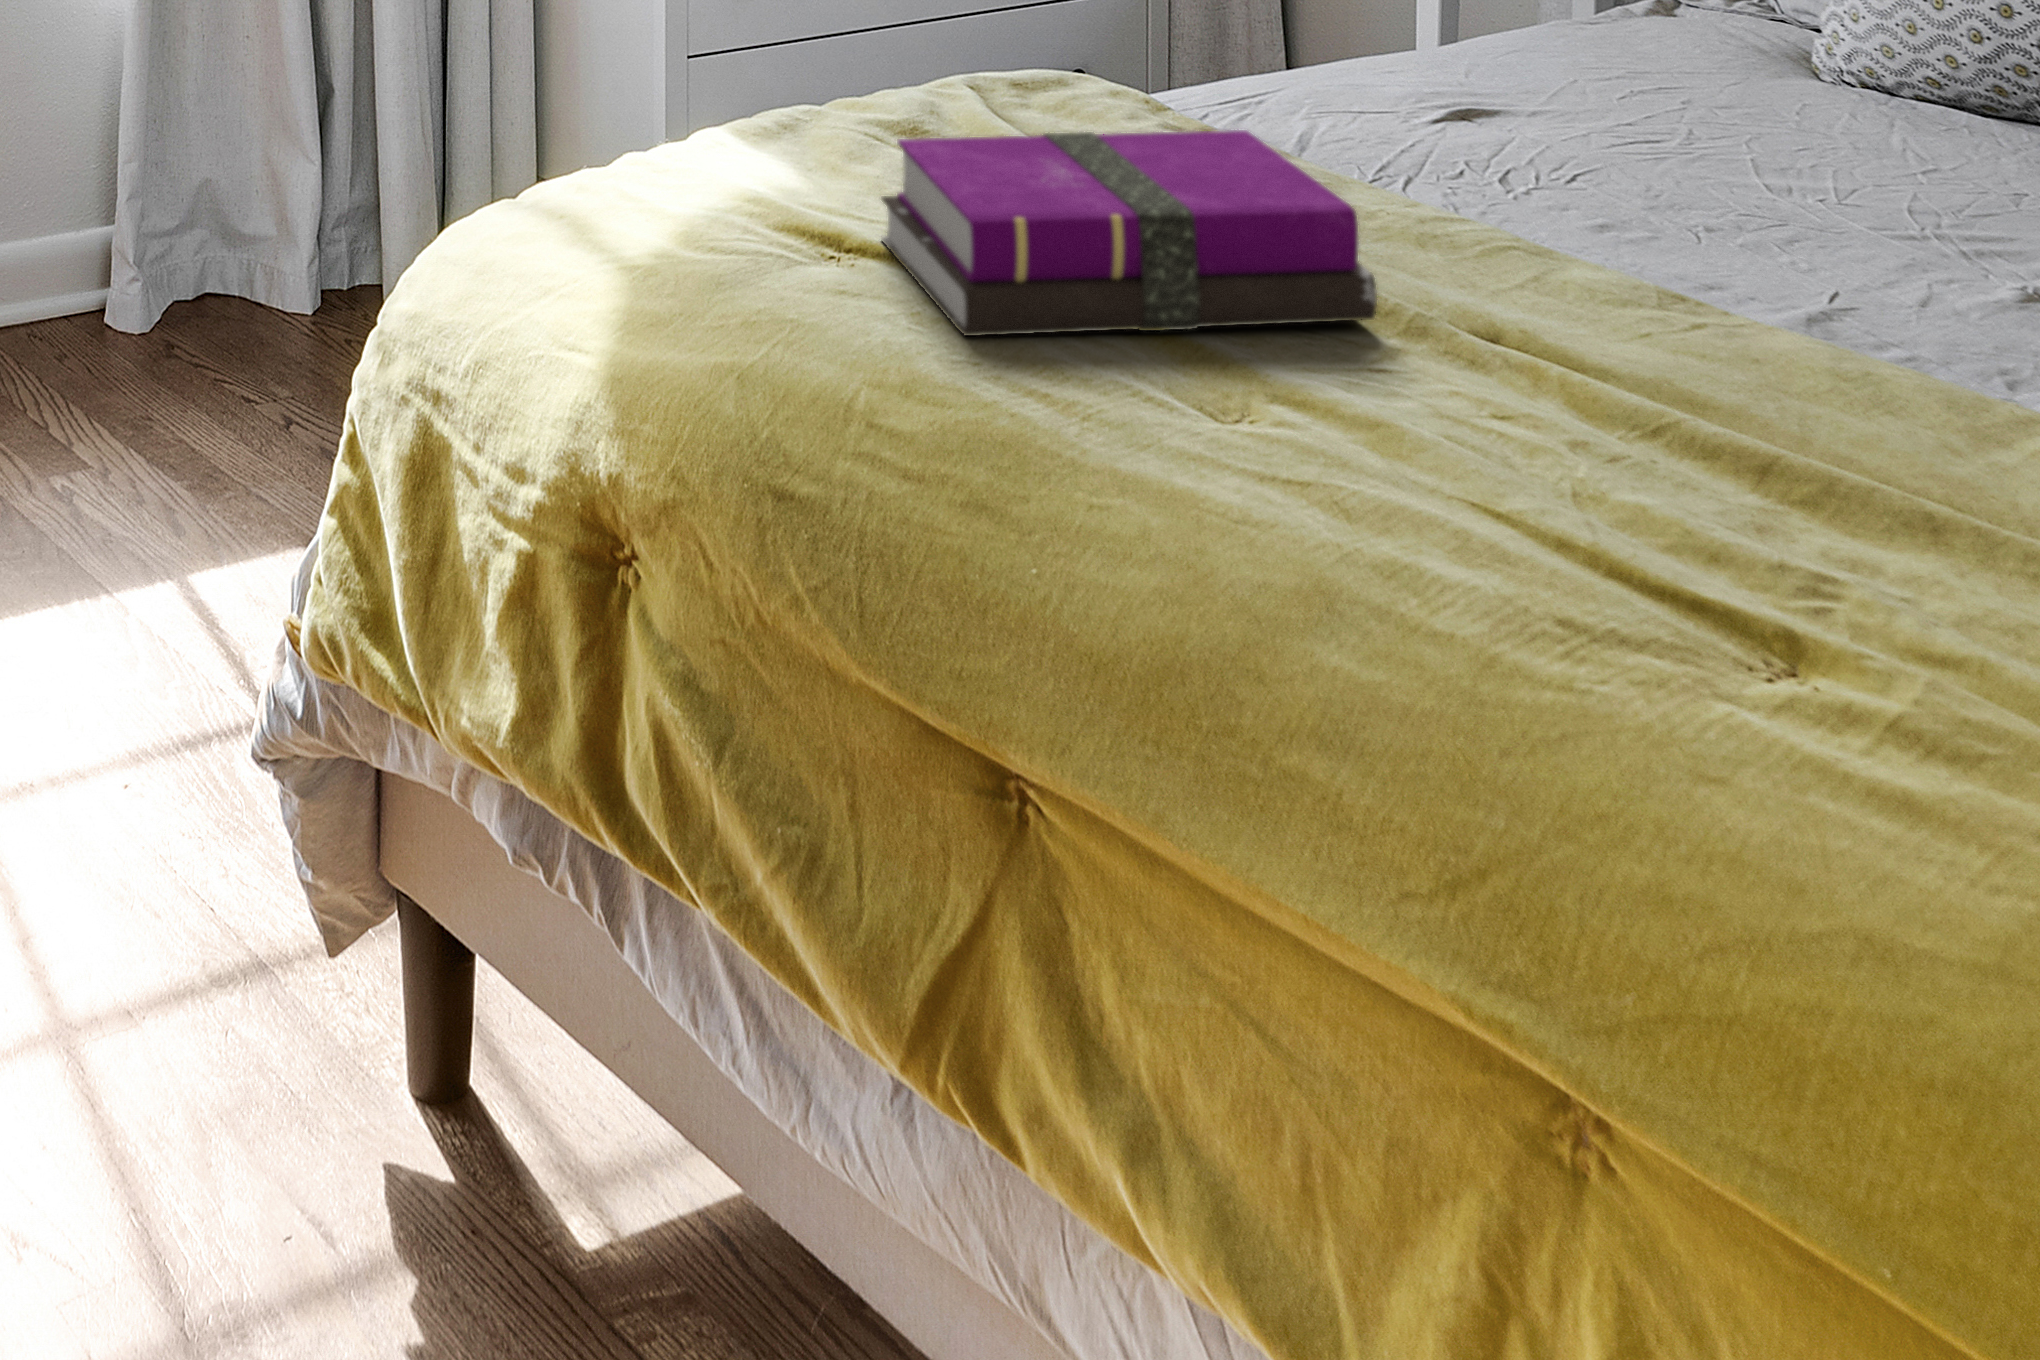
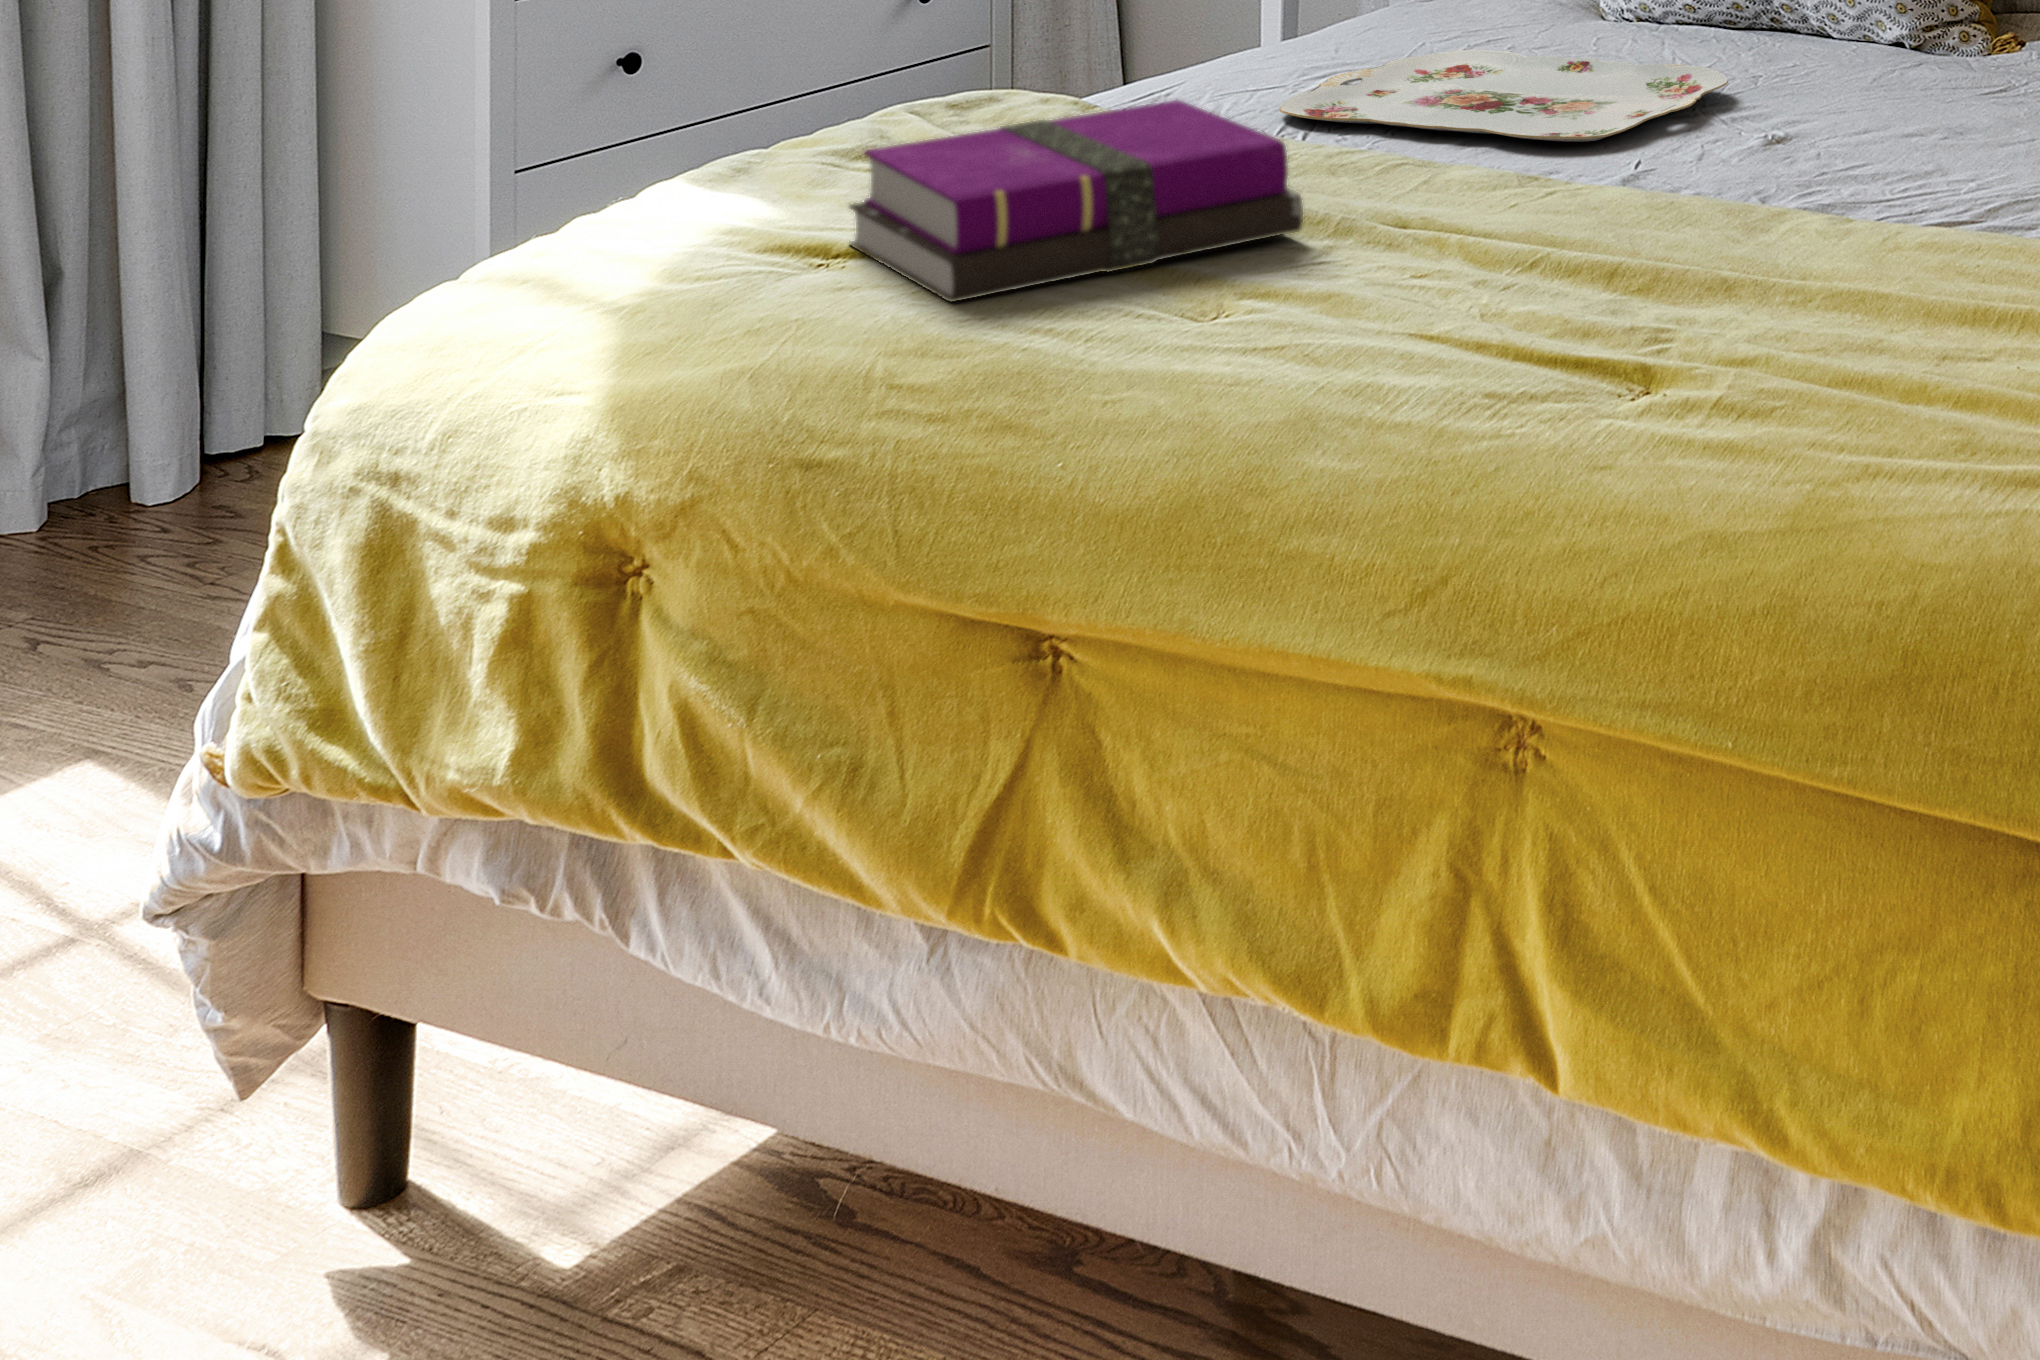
serving tray: none [1384,103,1973,258] -> present [1280,50,1728,142]

